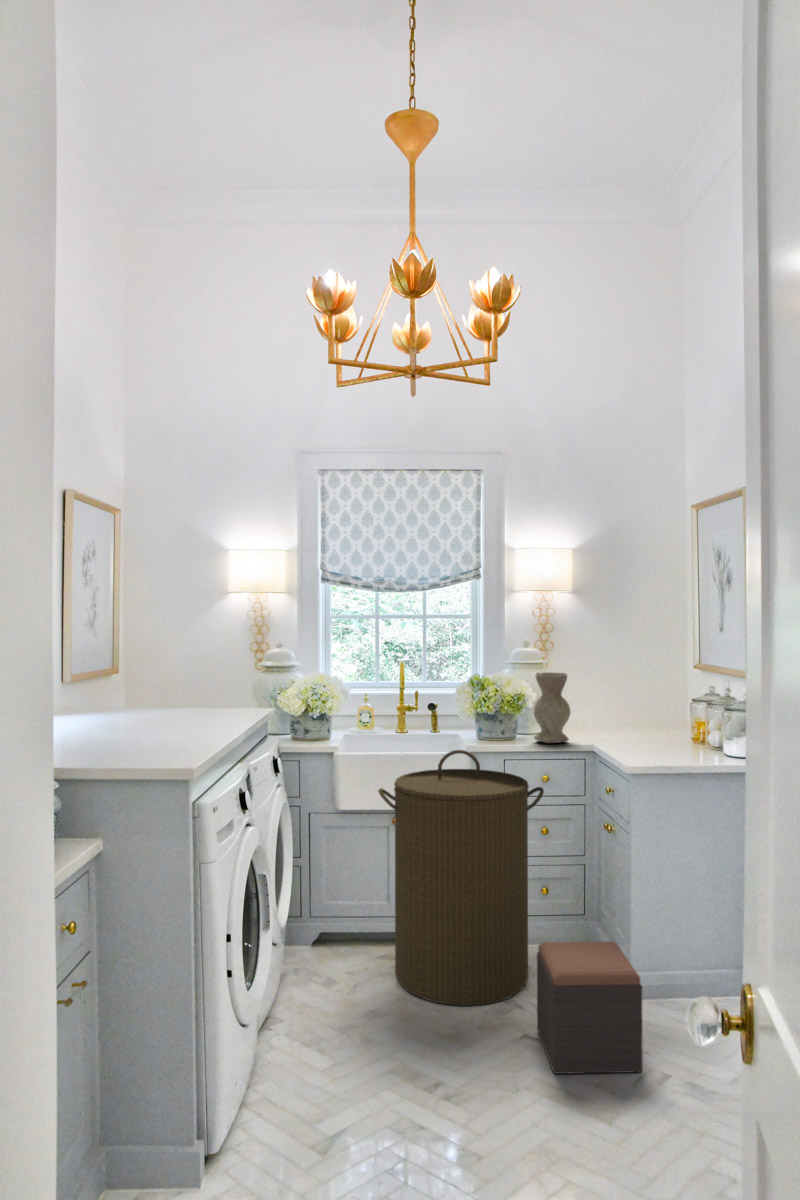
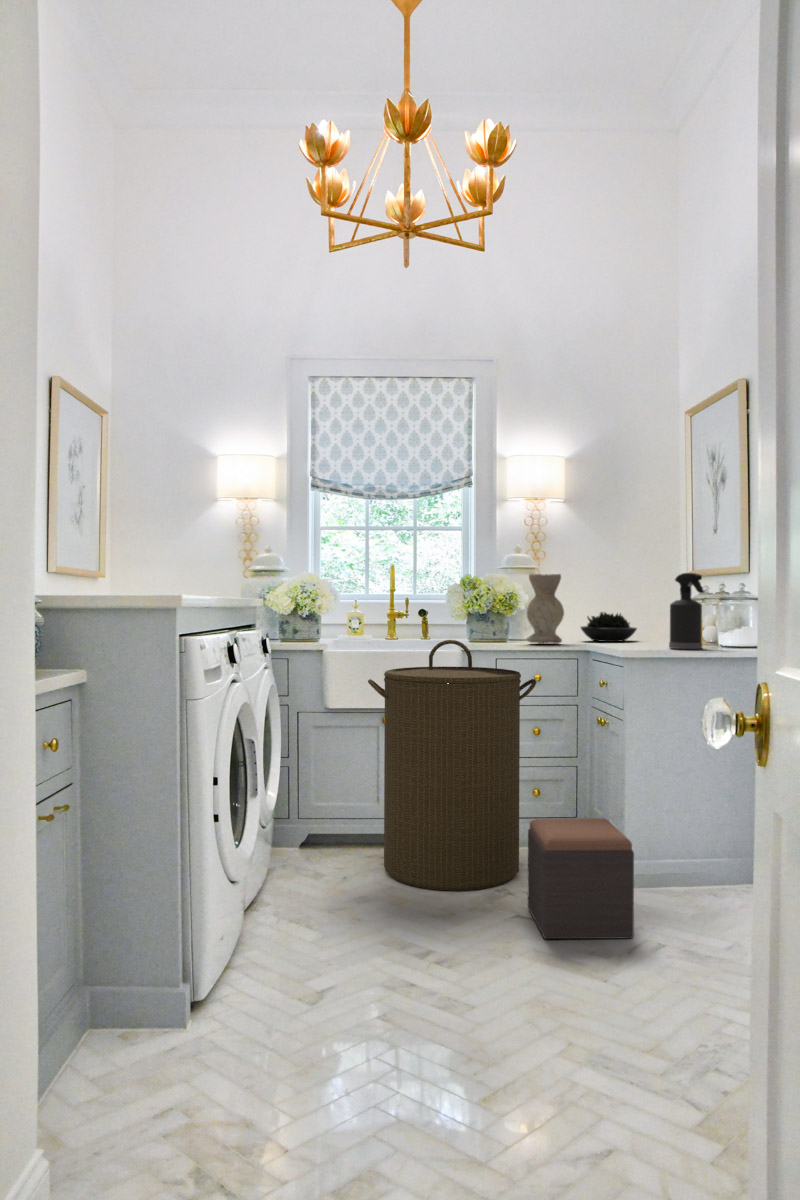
spray bottle: none [675,686,709,763] -> present [669,573,704,649]
succulent plant: none [586,706,642,737] -> present [581,612,637,642]

